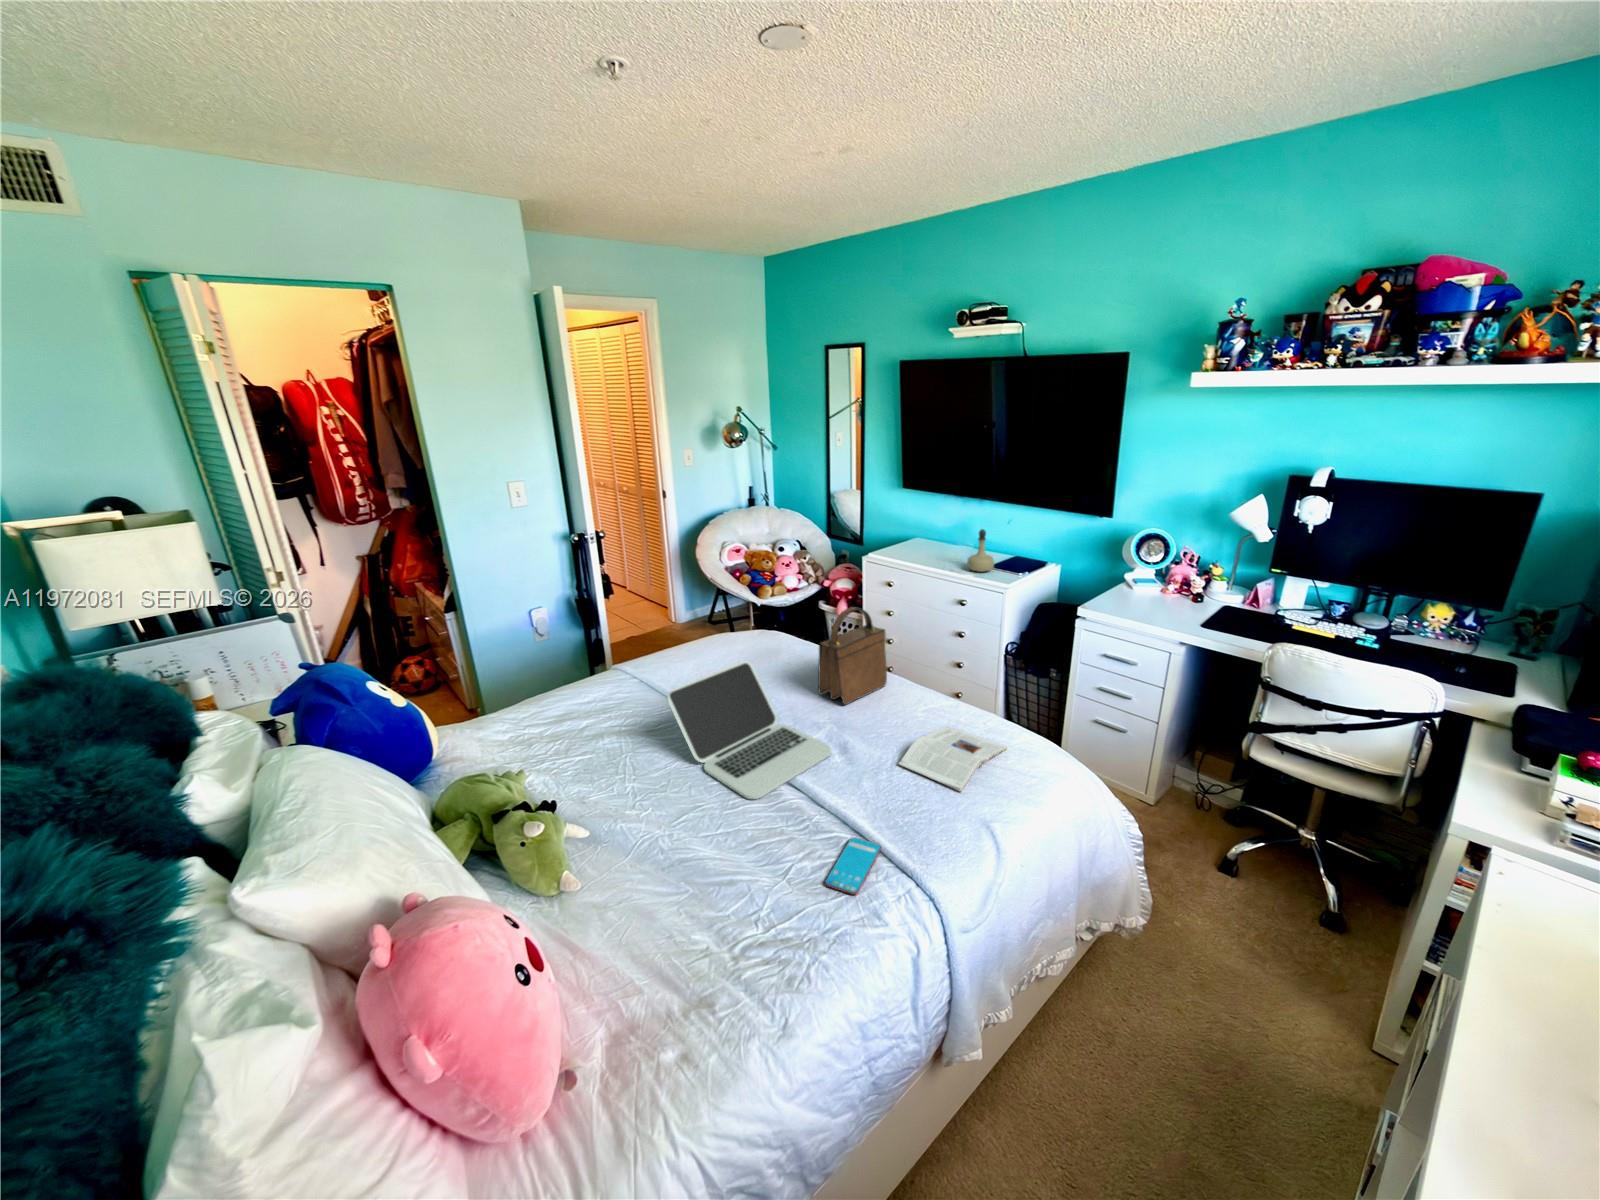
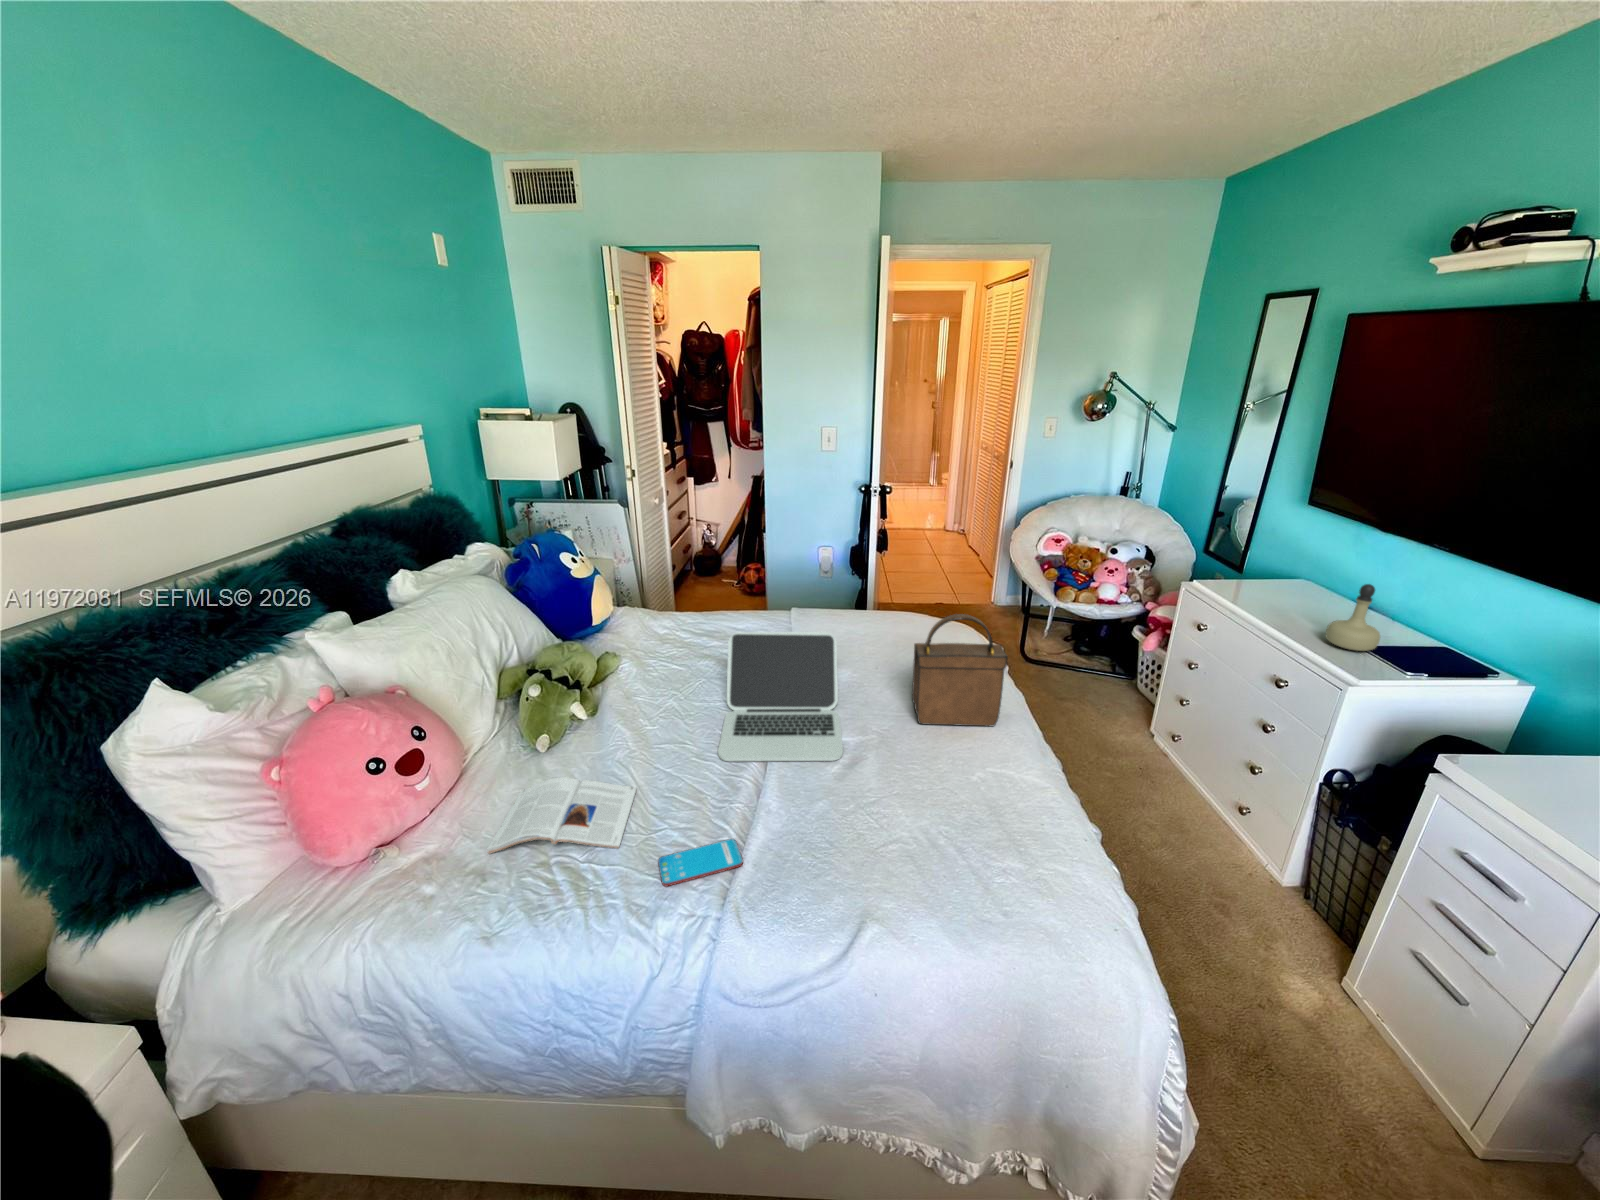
magazine: present [899,726,1007,792] -> present [488,777,636,854]

